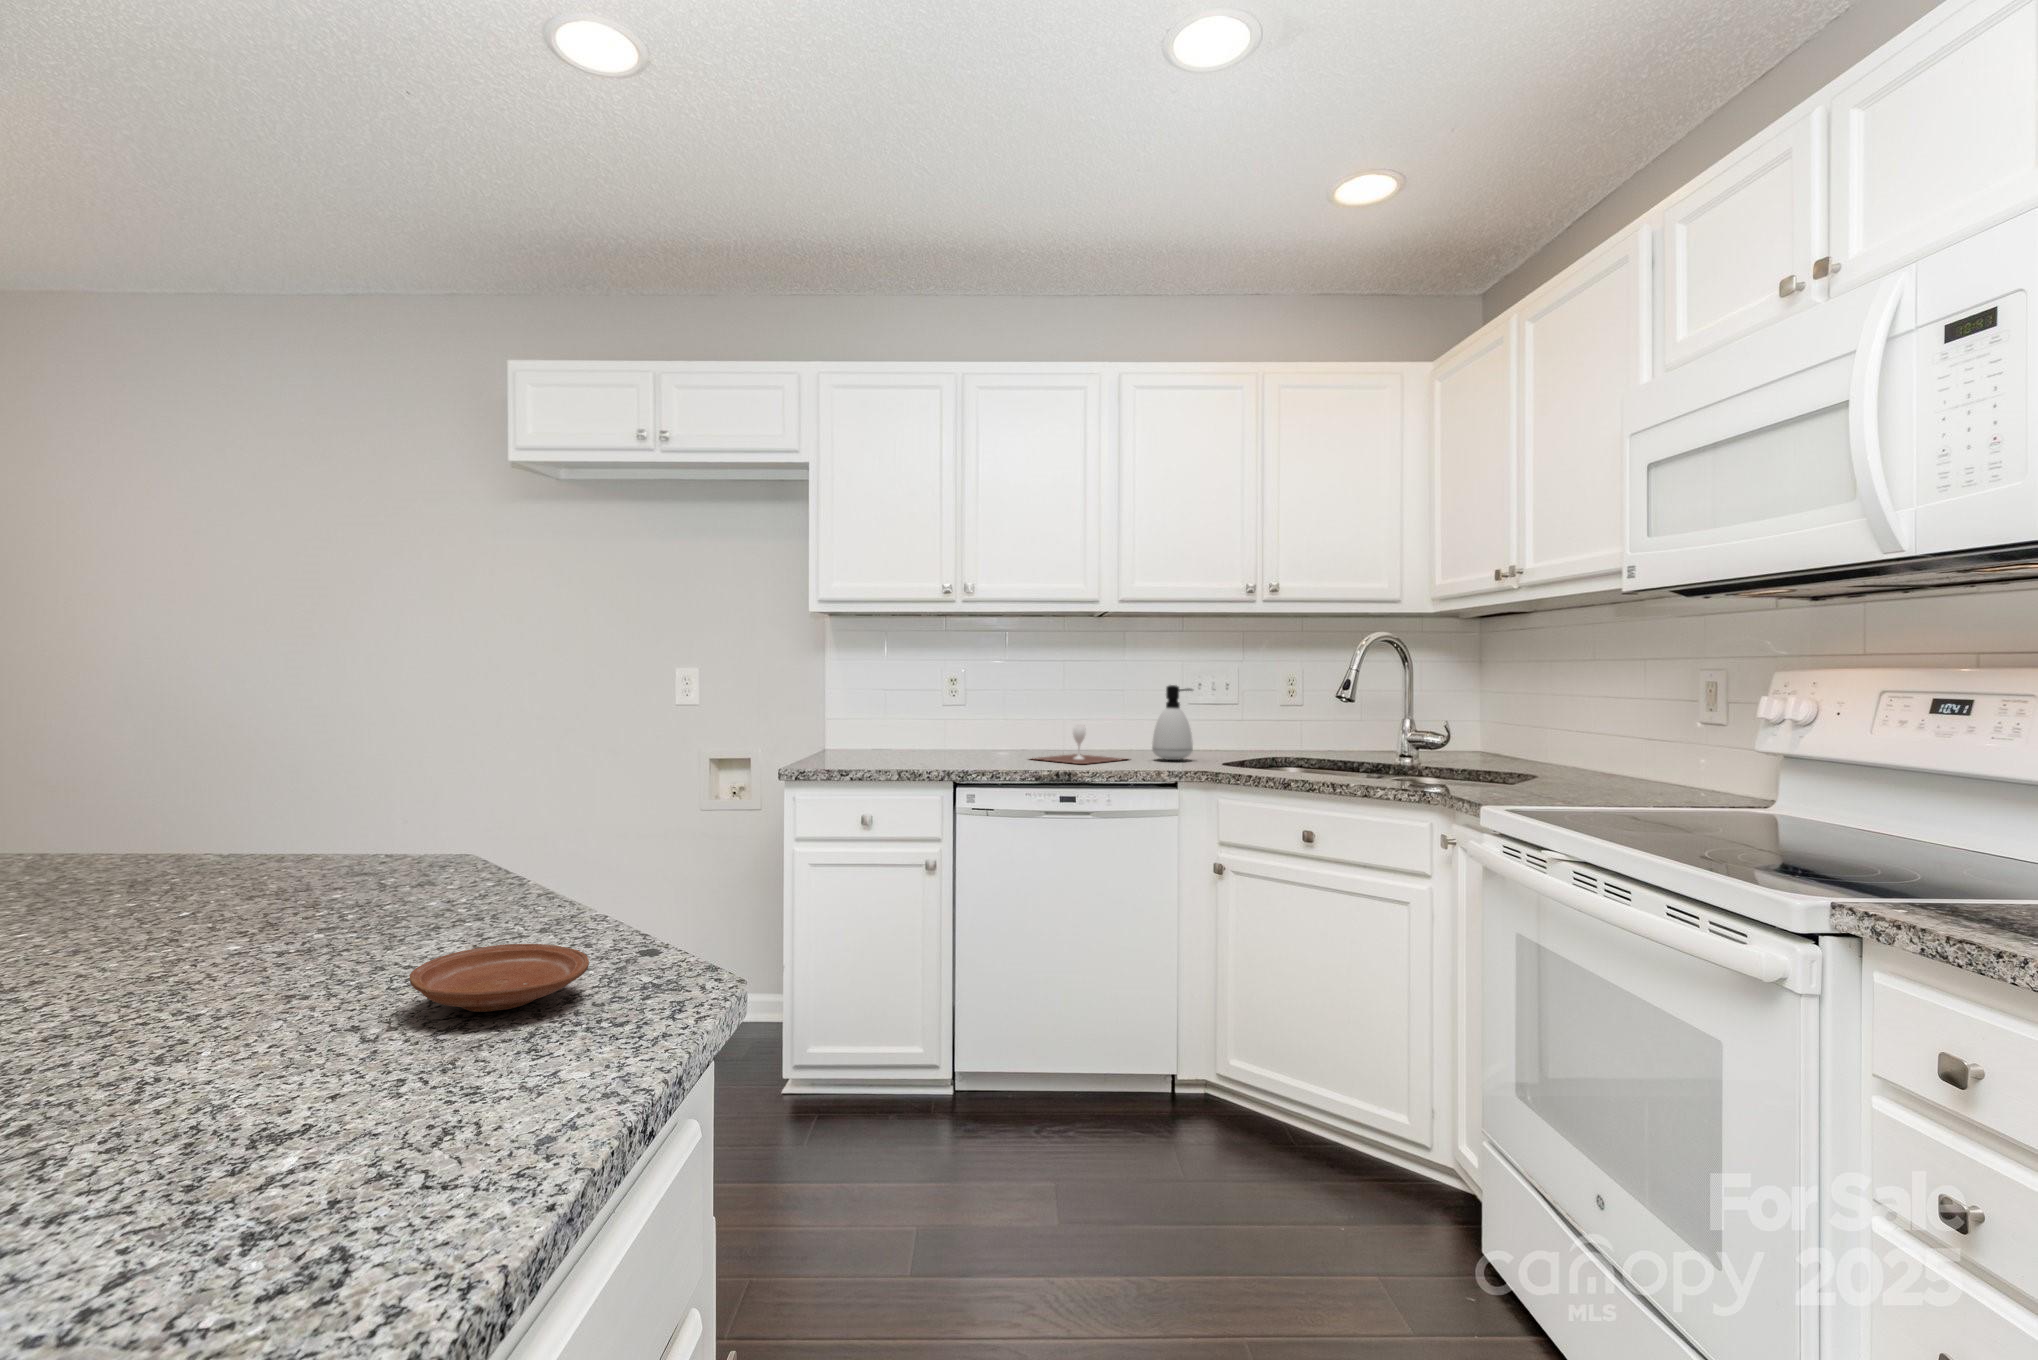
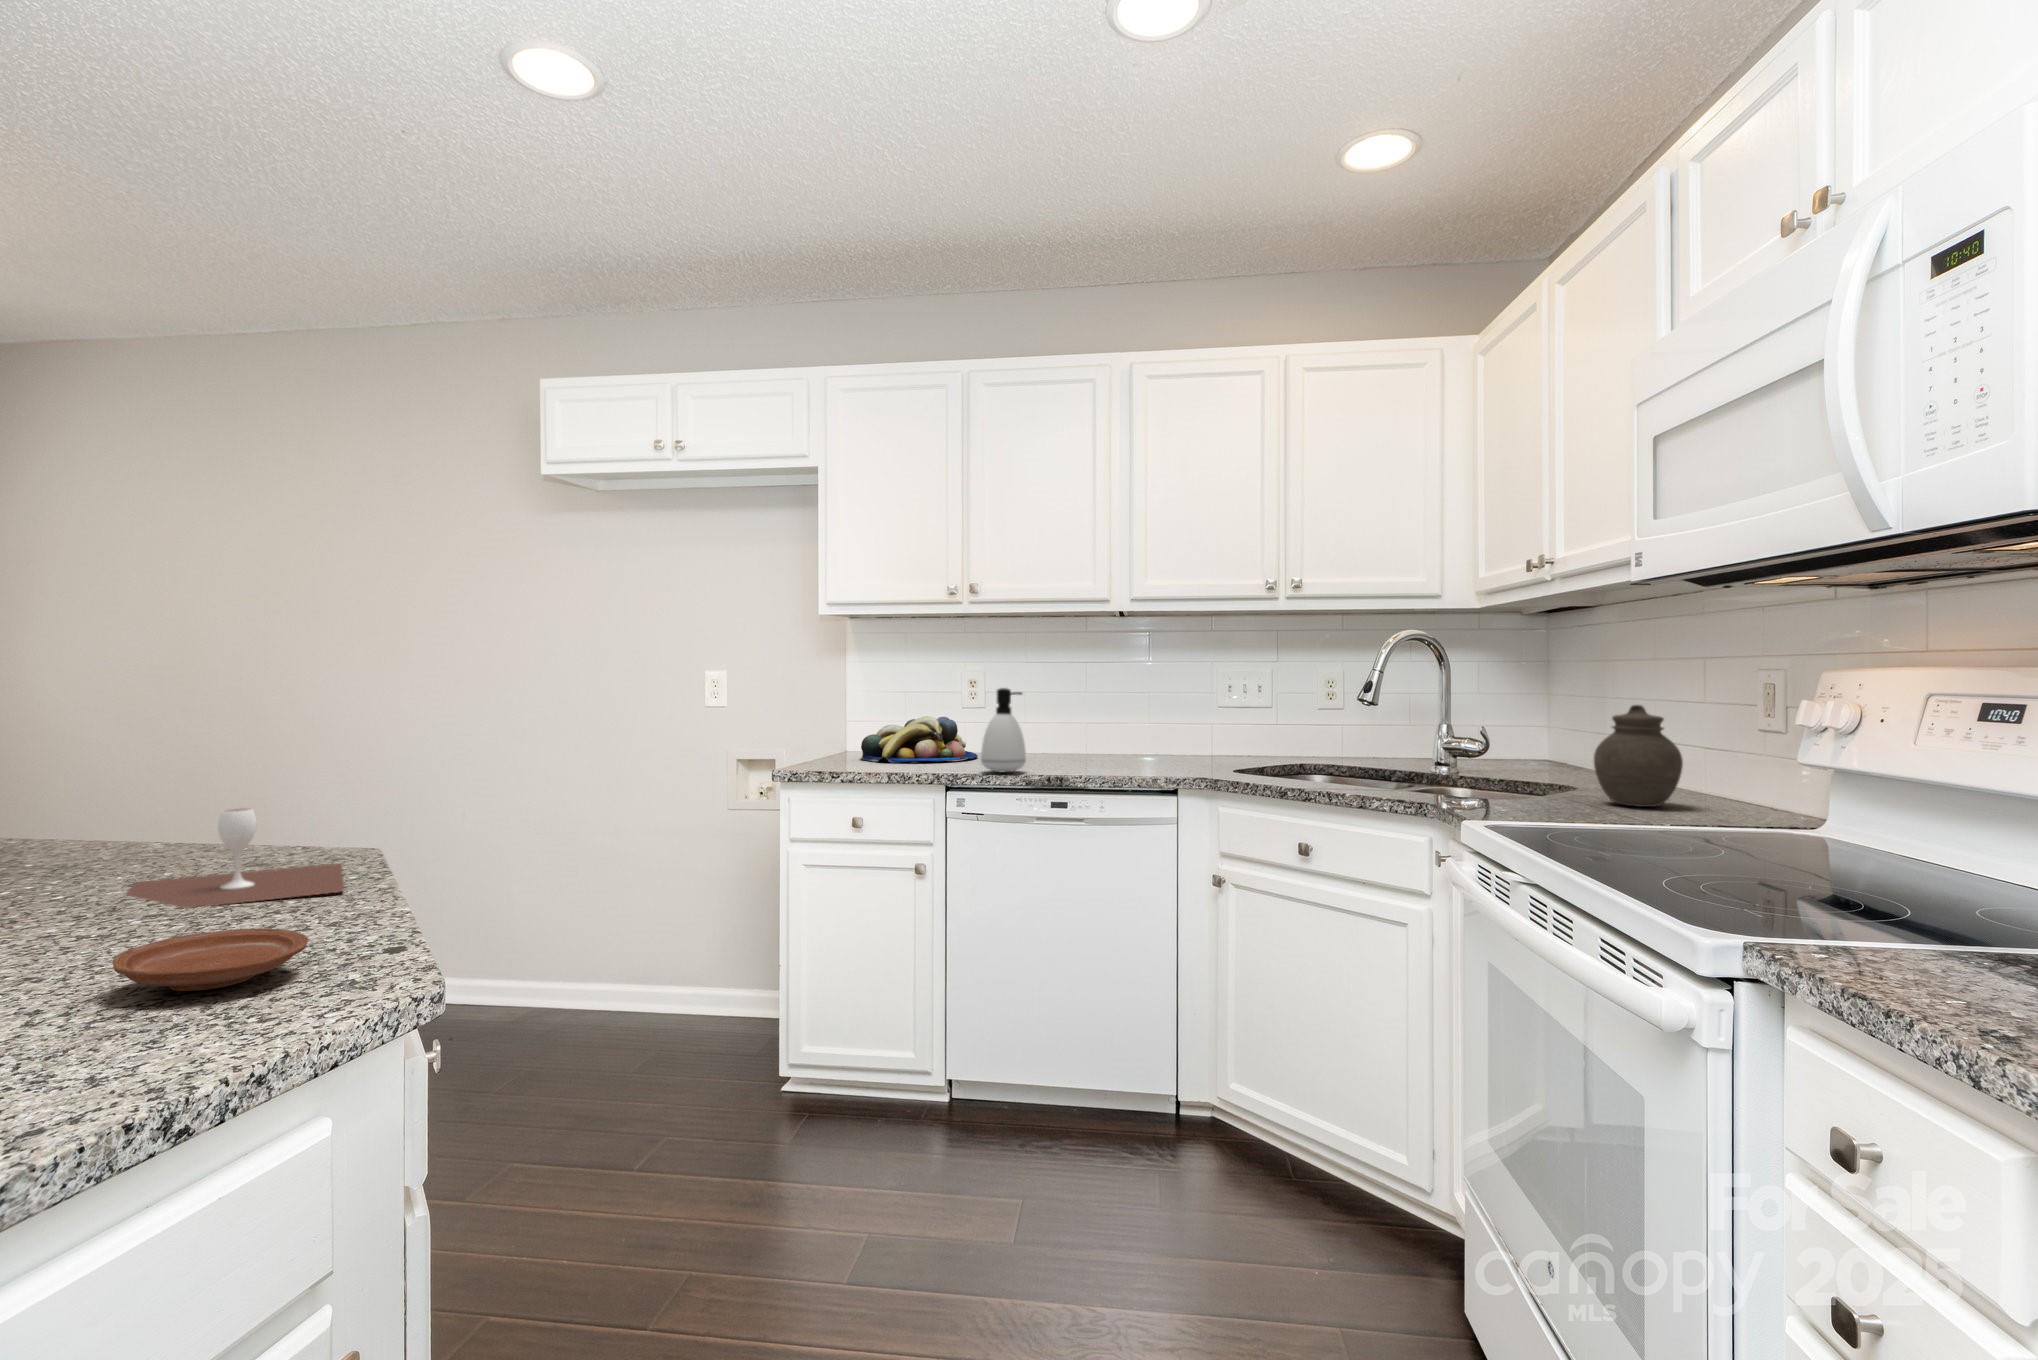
soap dispenser: present [1152,685,1193,760] -> present [981,688,1026,772]
jar: none [1567,701,1644,791] -> present [1594,705,1683,807]
fruit bowl: none [847,714,963,761] -> present [861,716,977,763]
wine glass: present [1035,725,1124,764] -> present [126,808,344,908]

